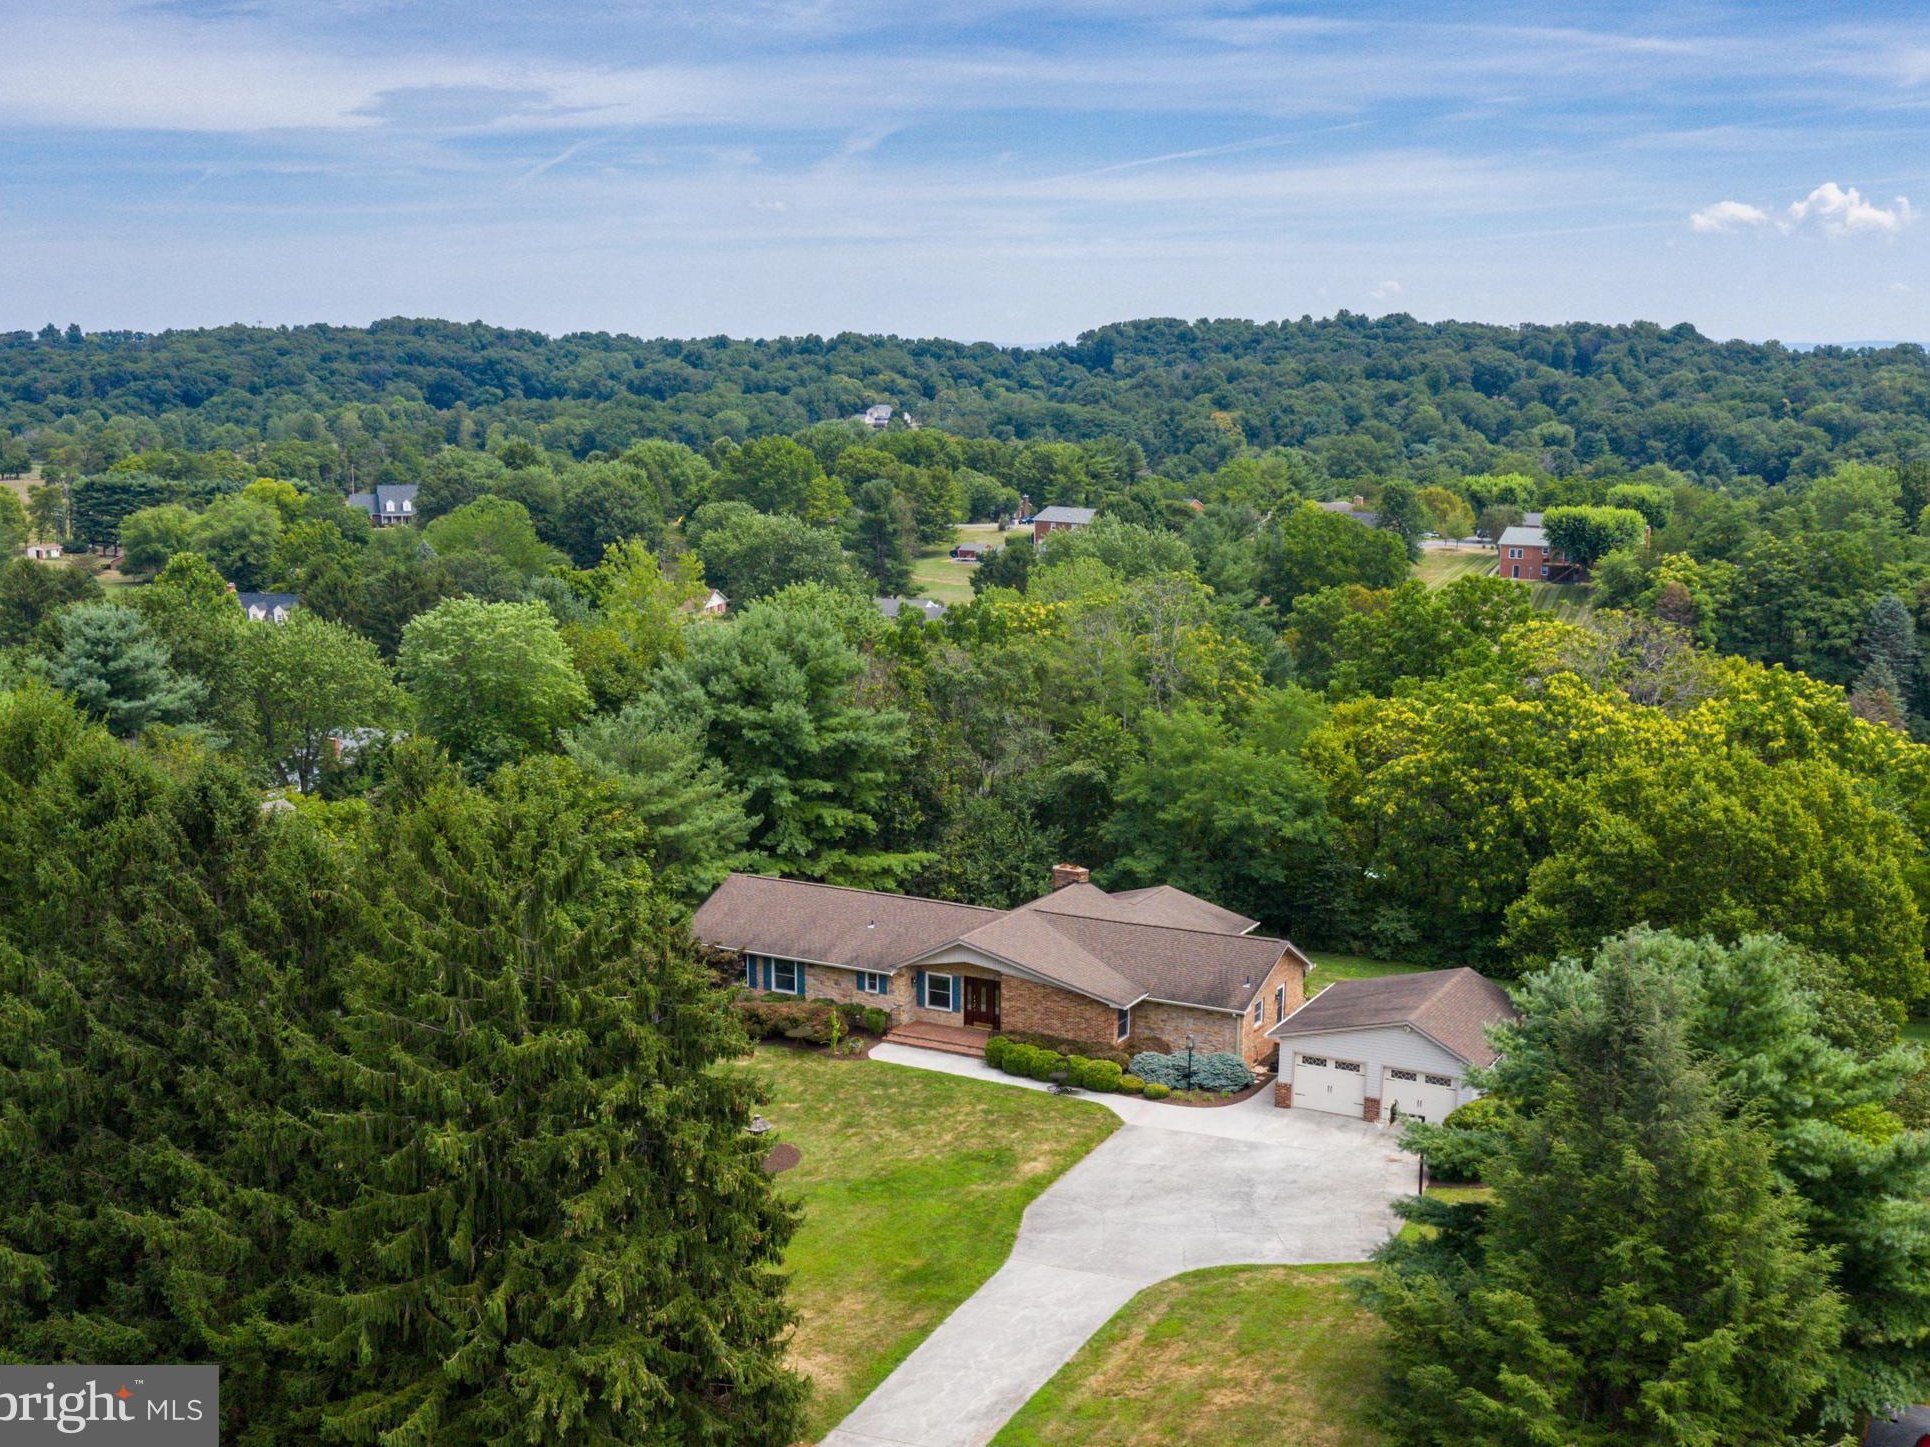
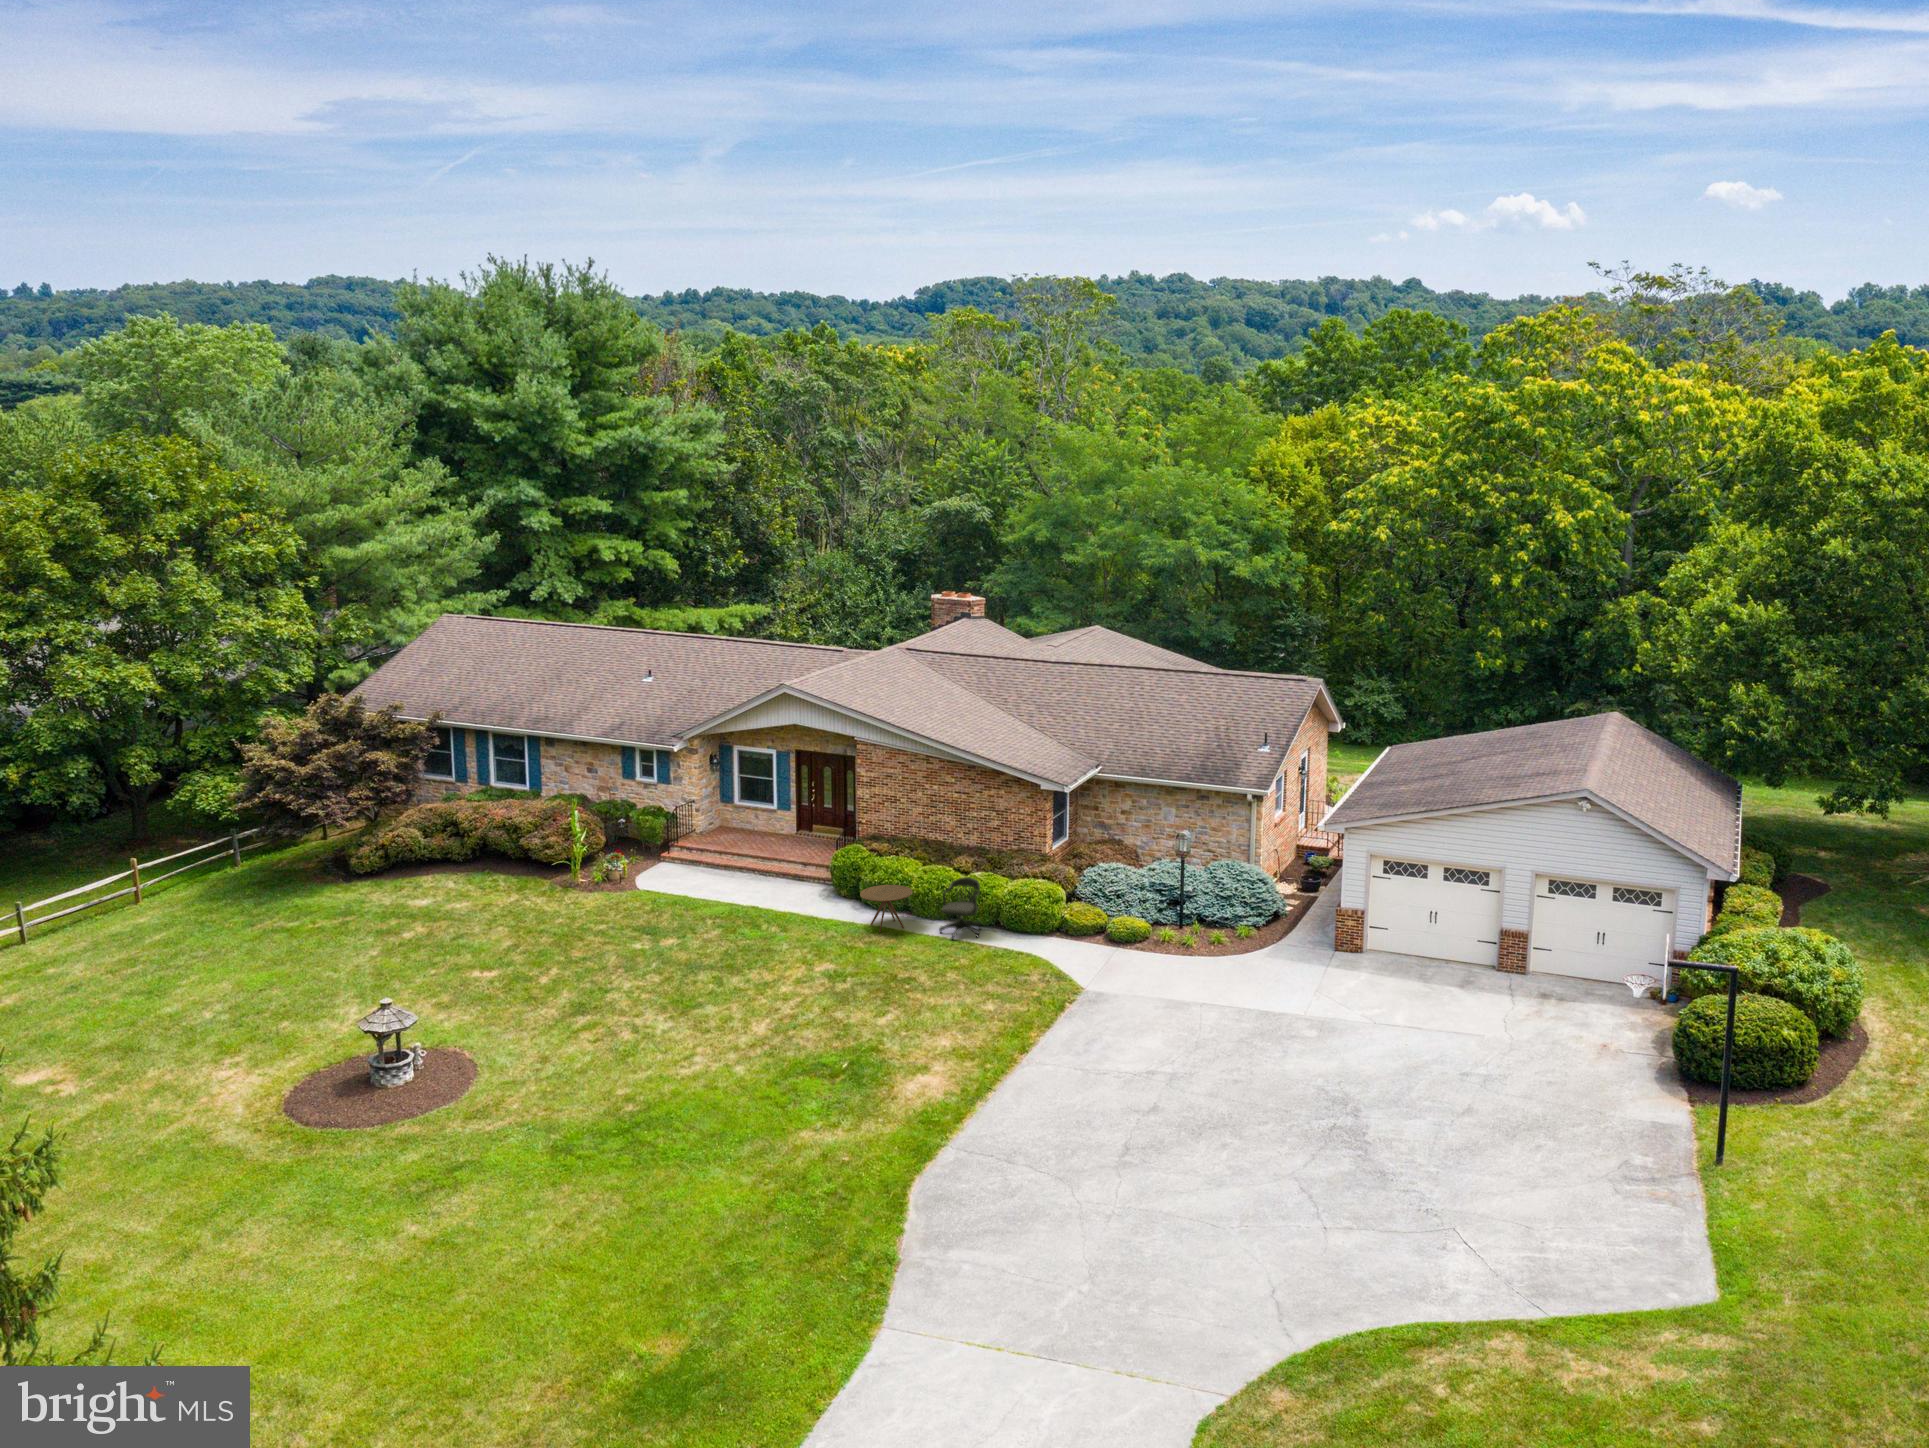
round table: present [786,1029,814,1050] -> present [860,885,912,932]

